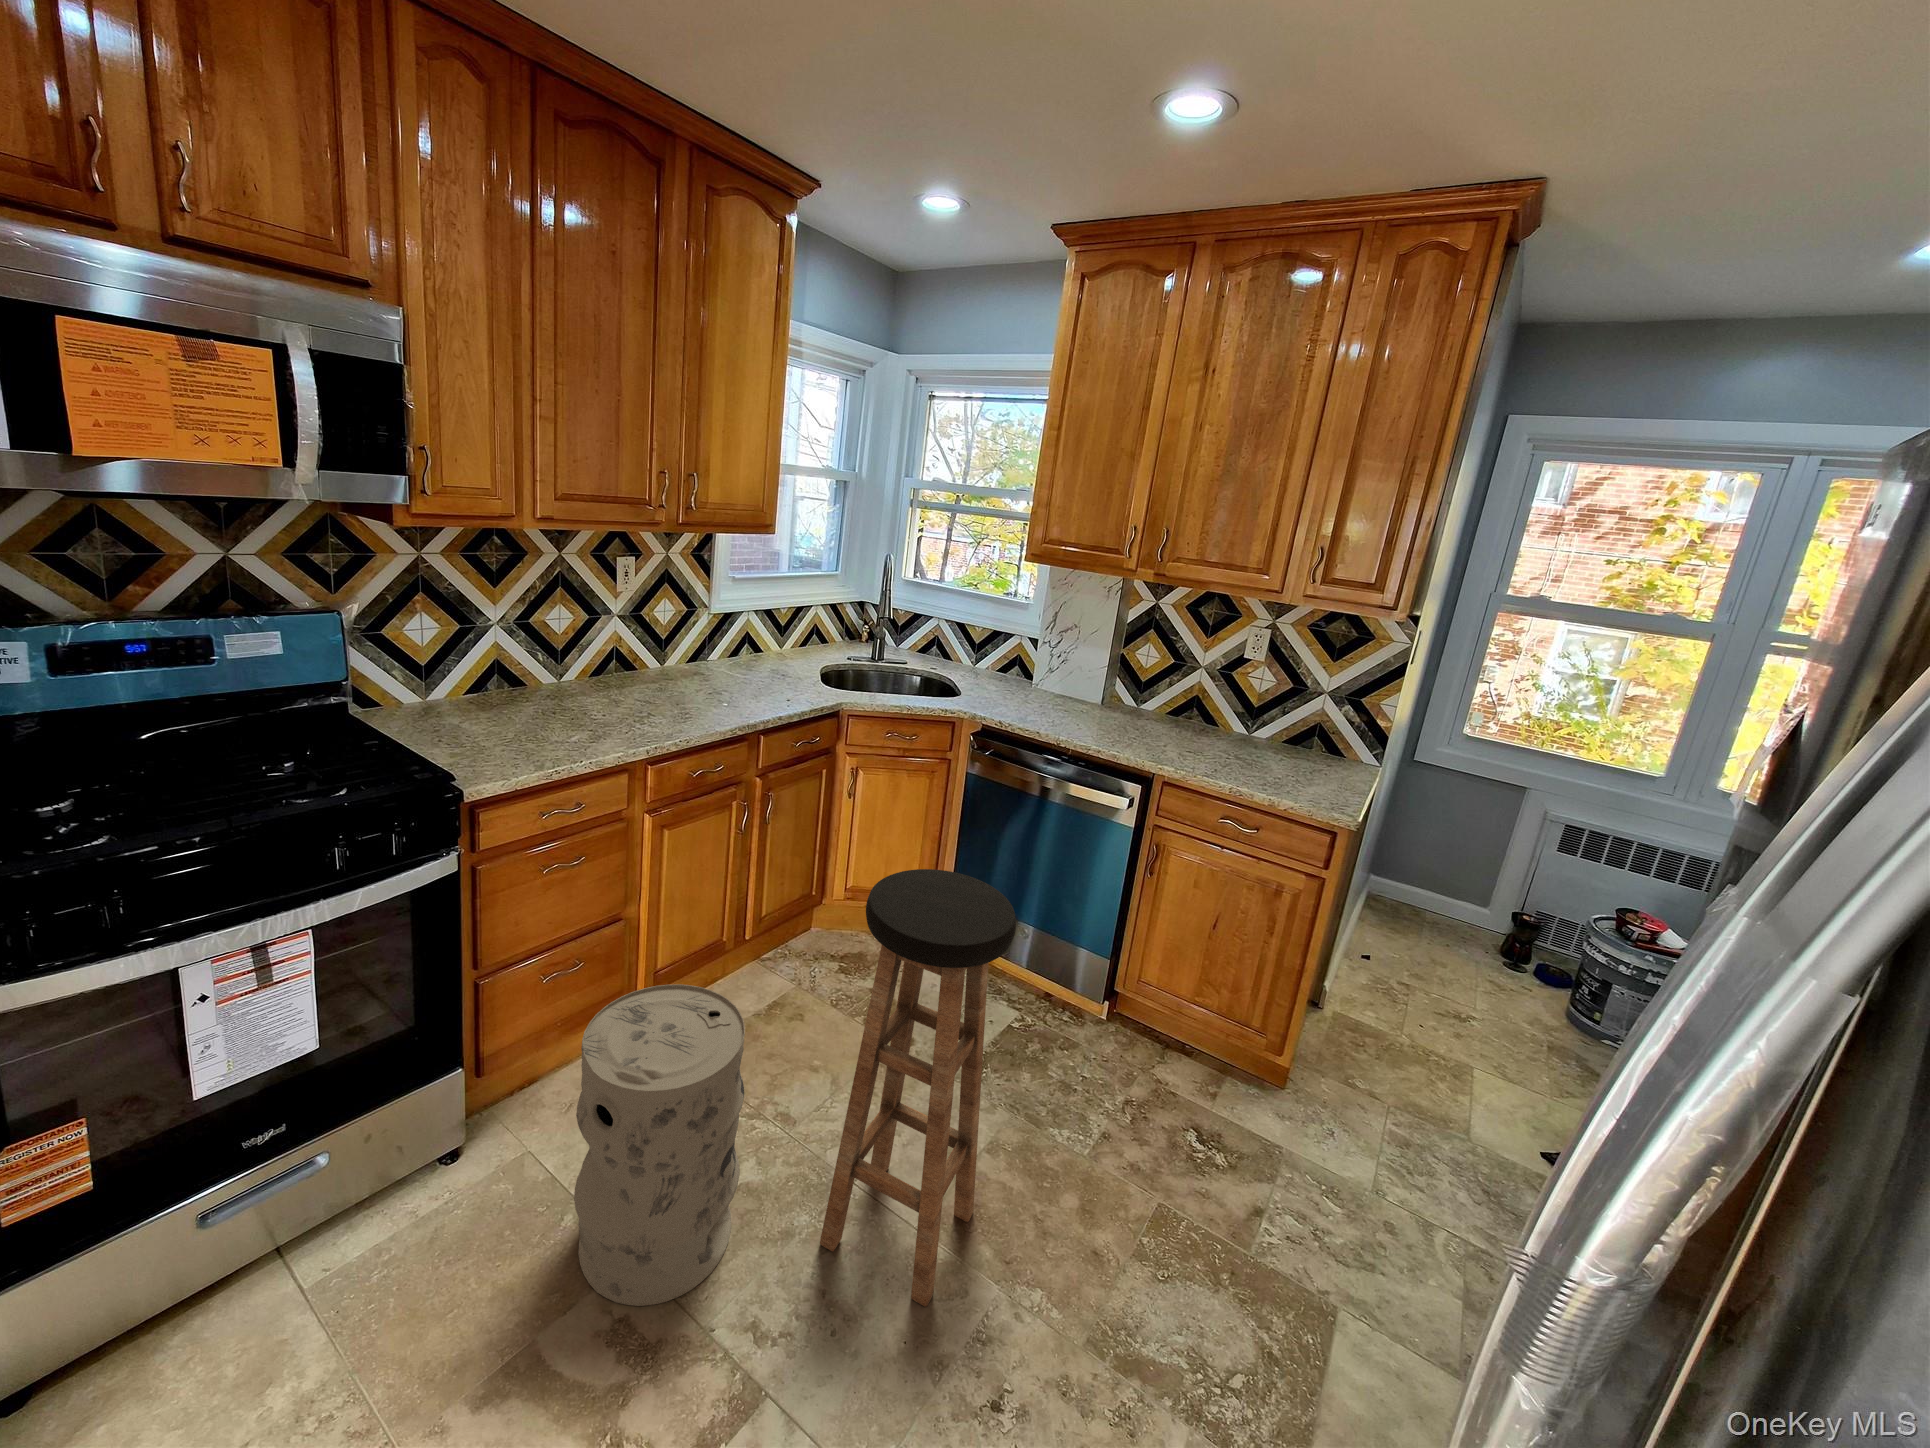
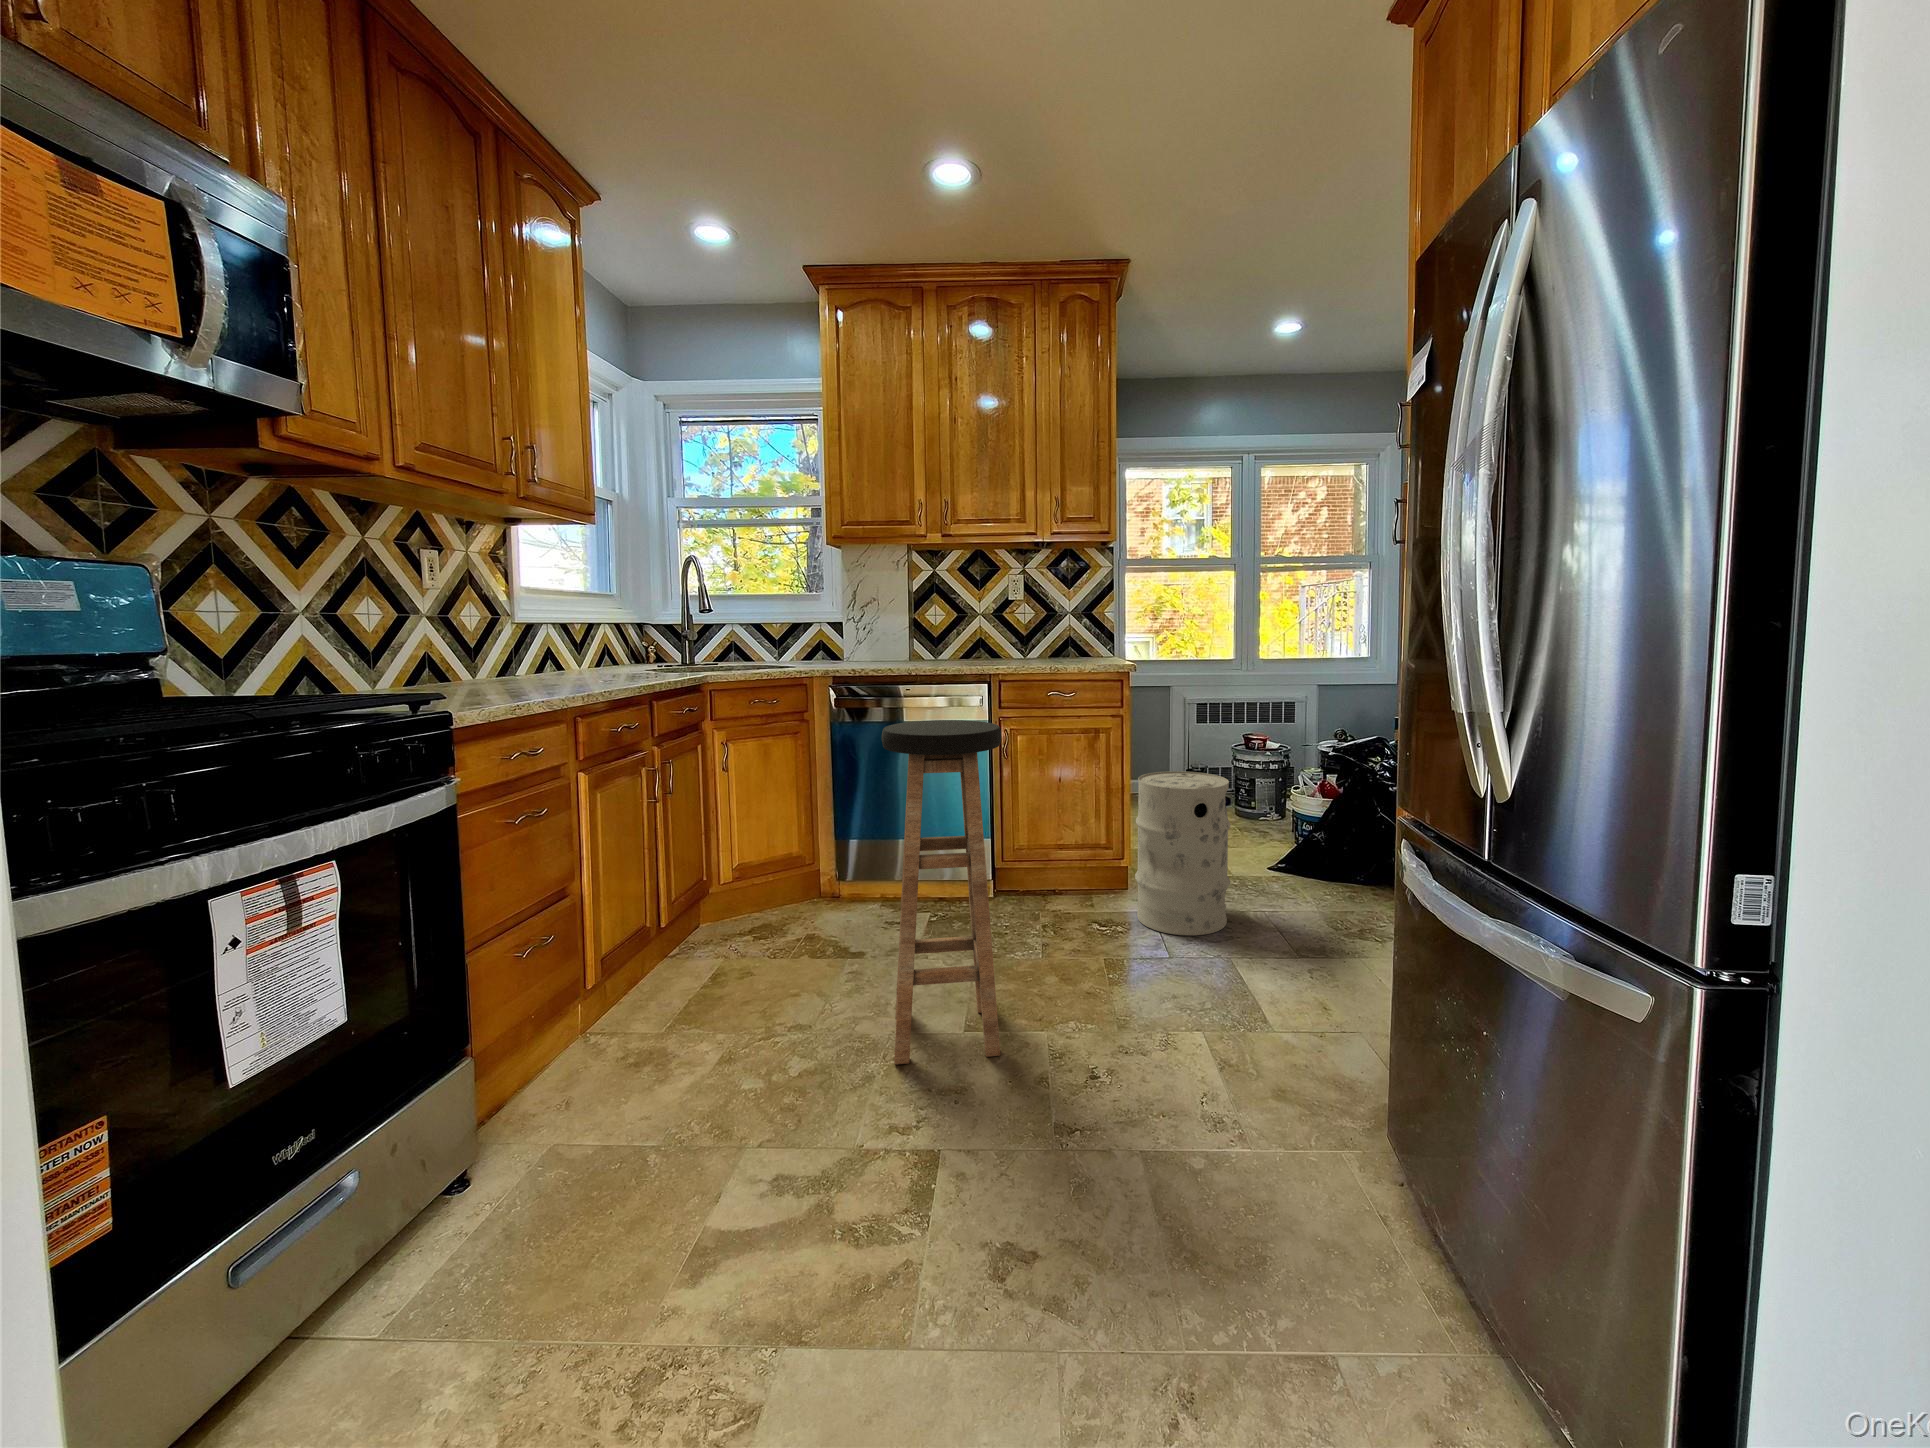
trash can: present [574,984,745,1306] -> present [1135,771,1230,935]

